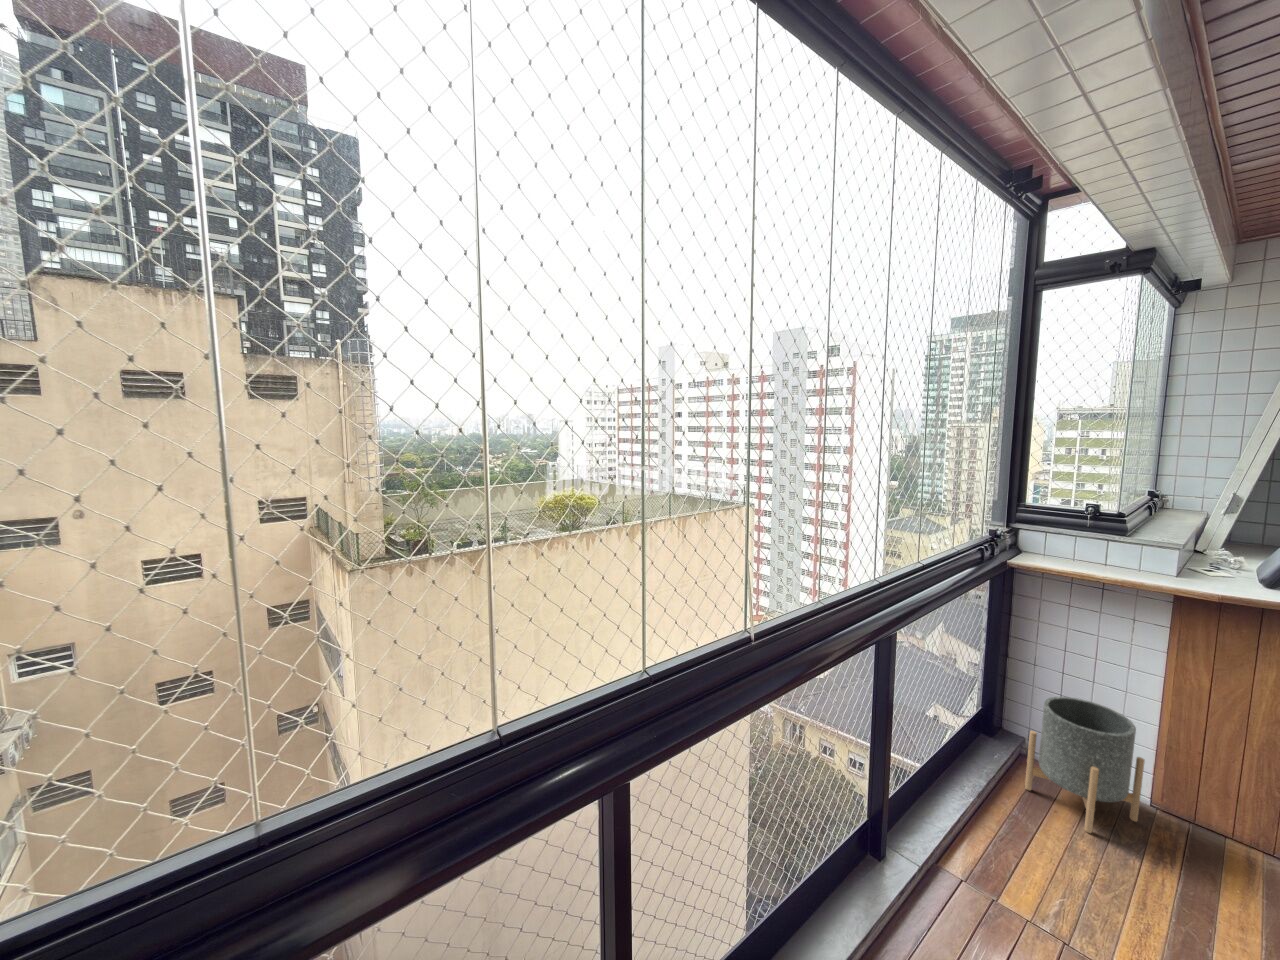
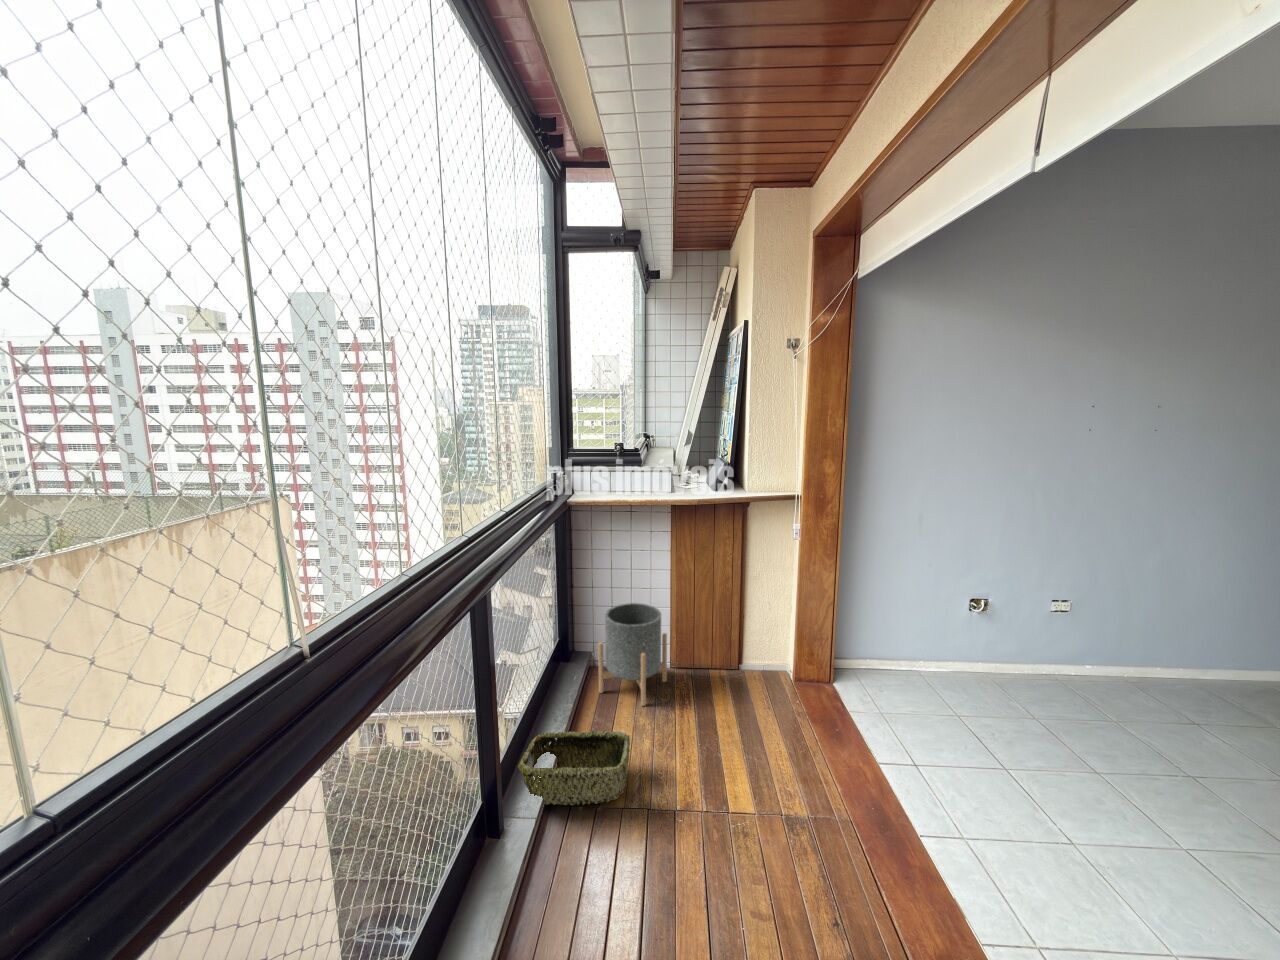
woven basket: none [906,792,1049,905] -> present [518,731,630,805]

